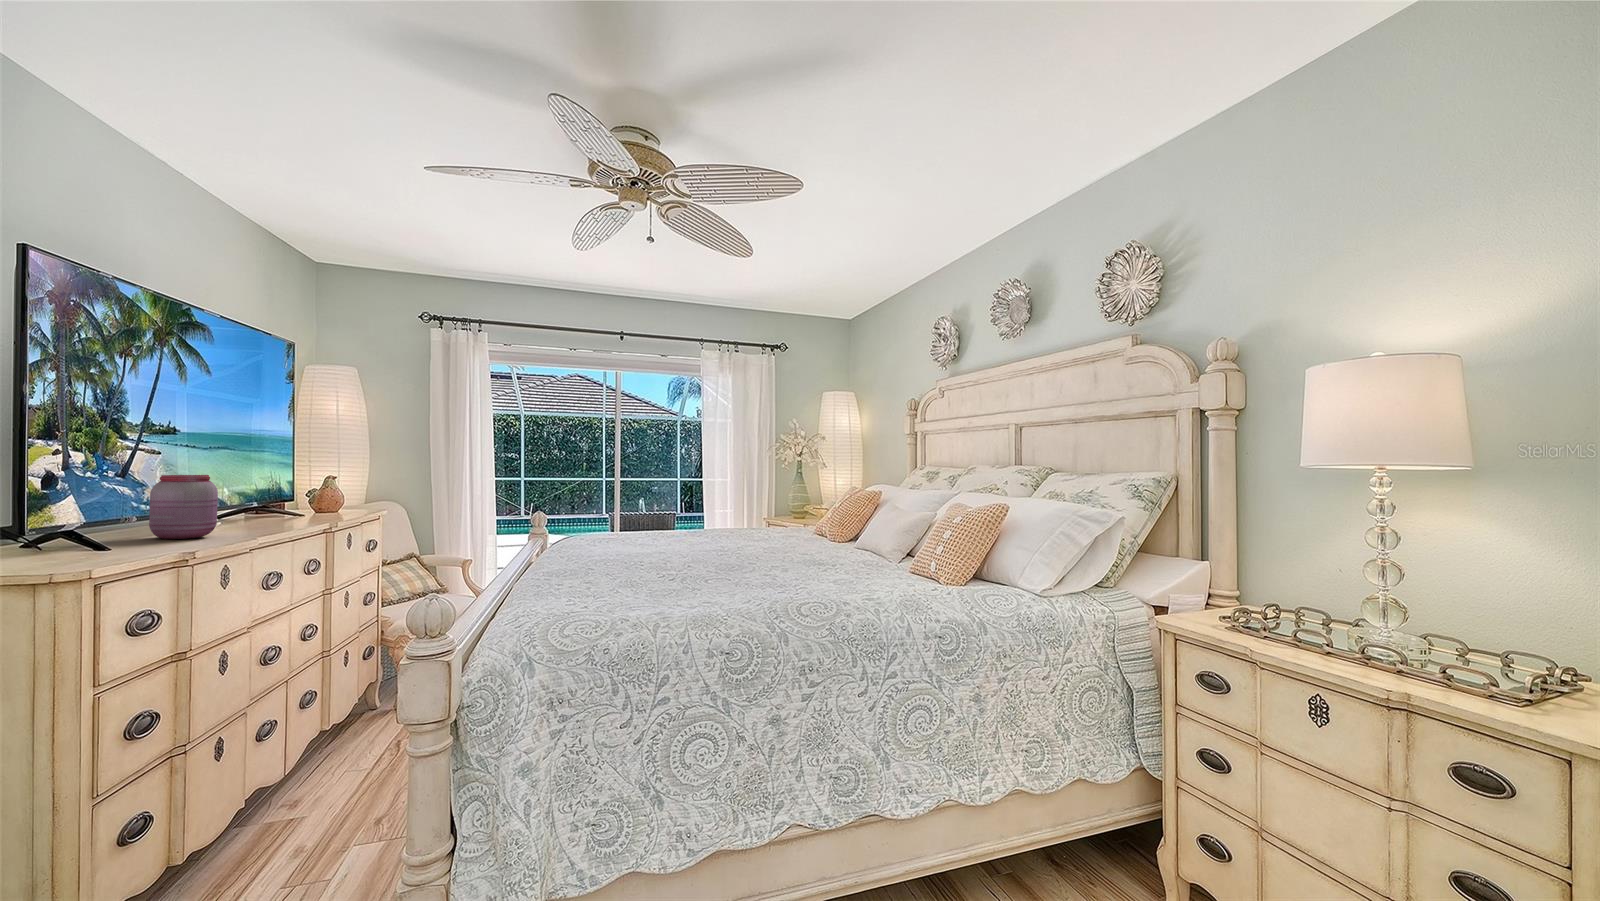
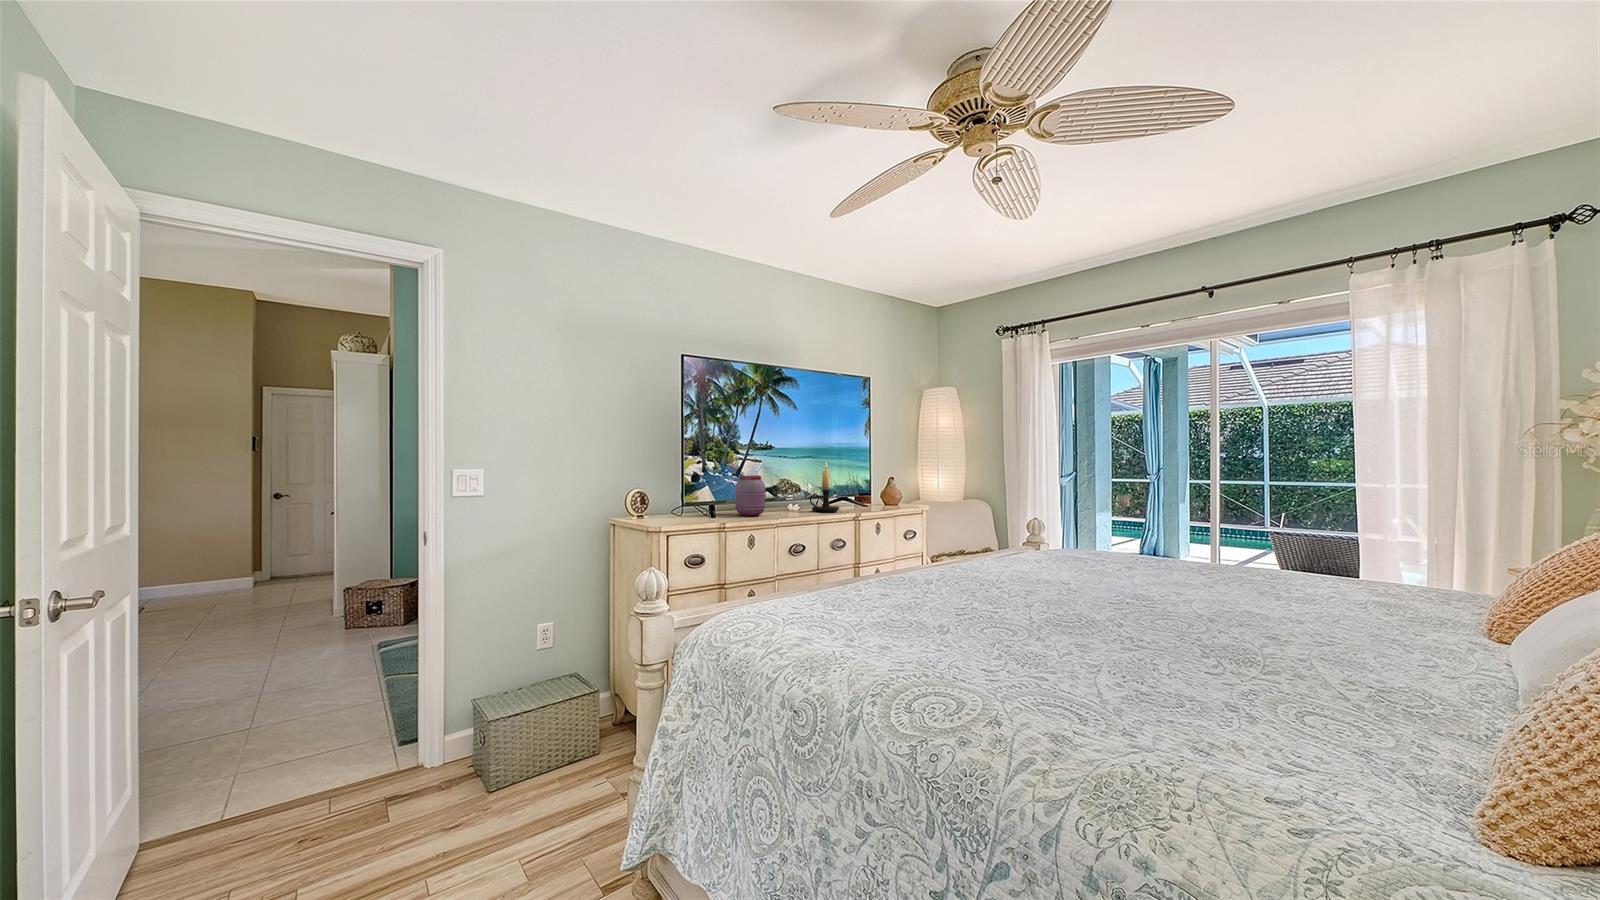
candle holder: none [247,454,297,525] -> present [810,462,839,512]

